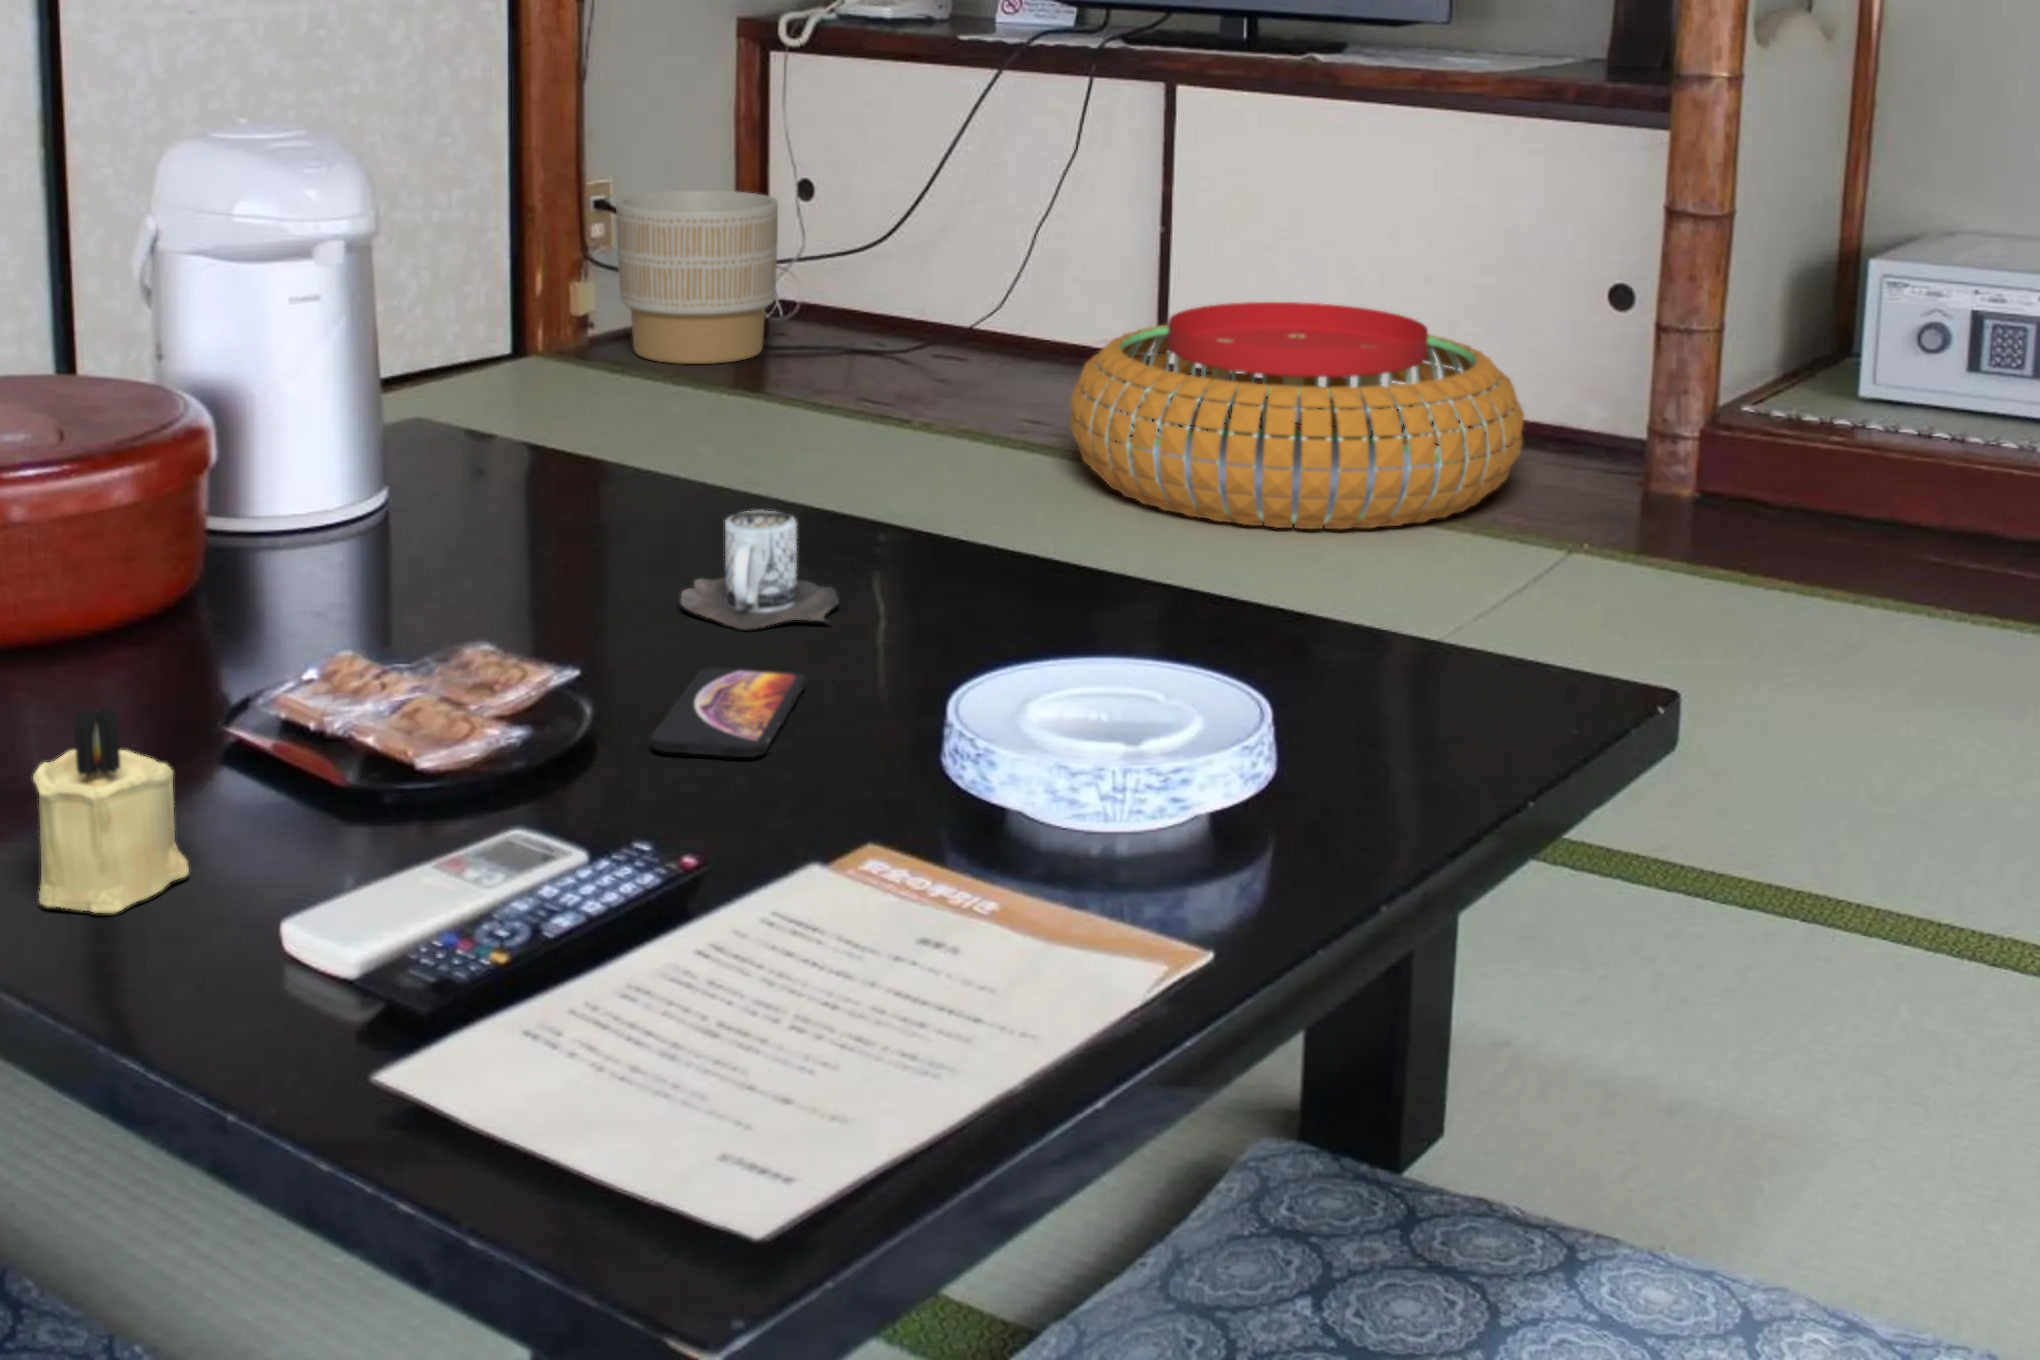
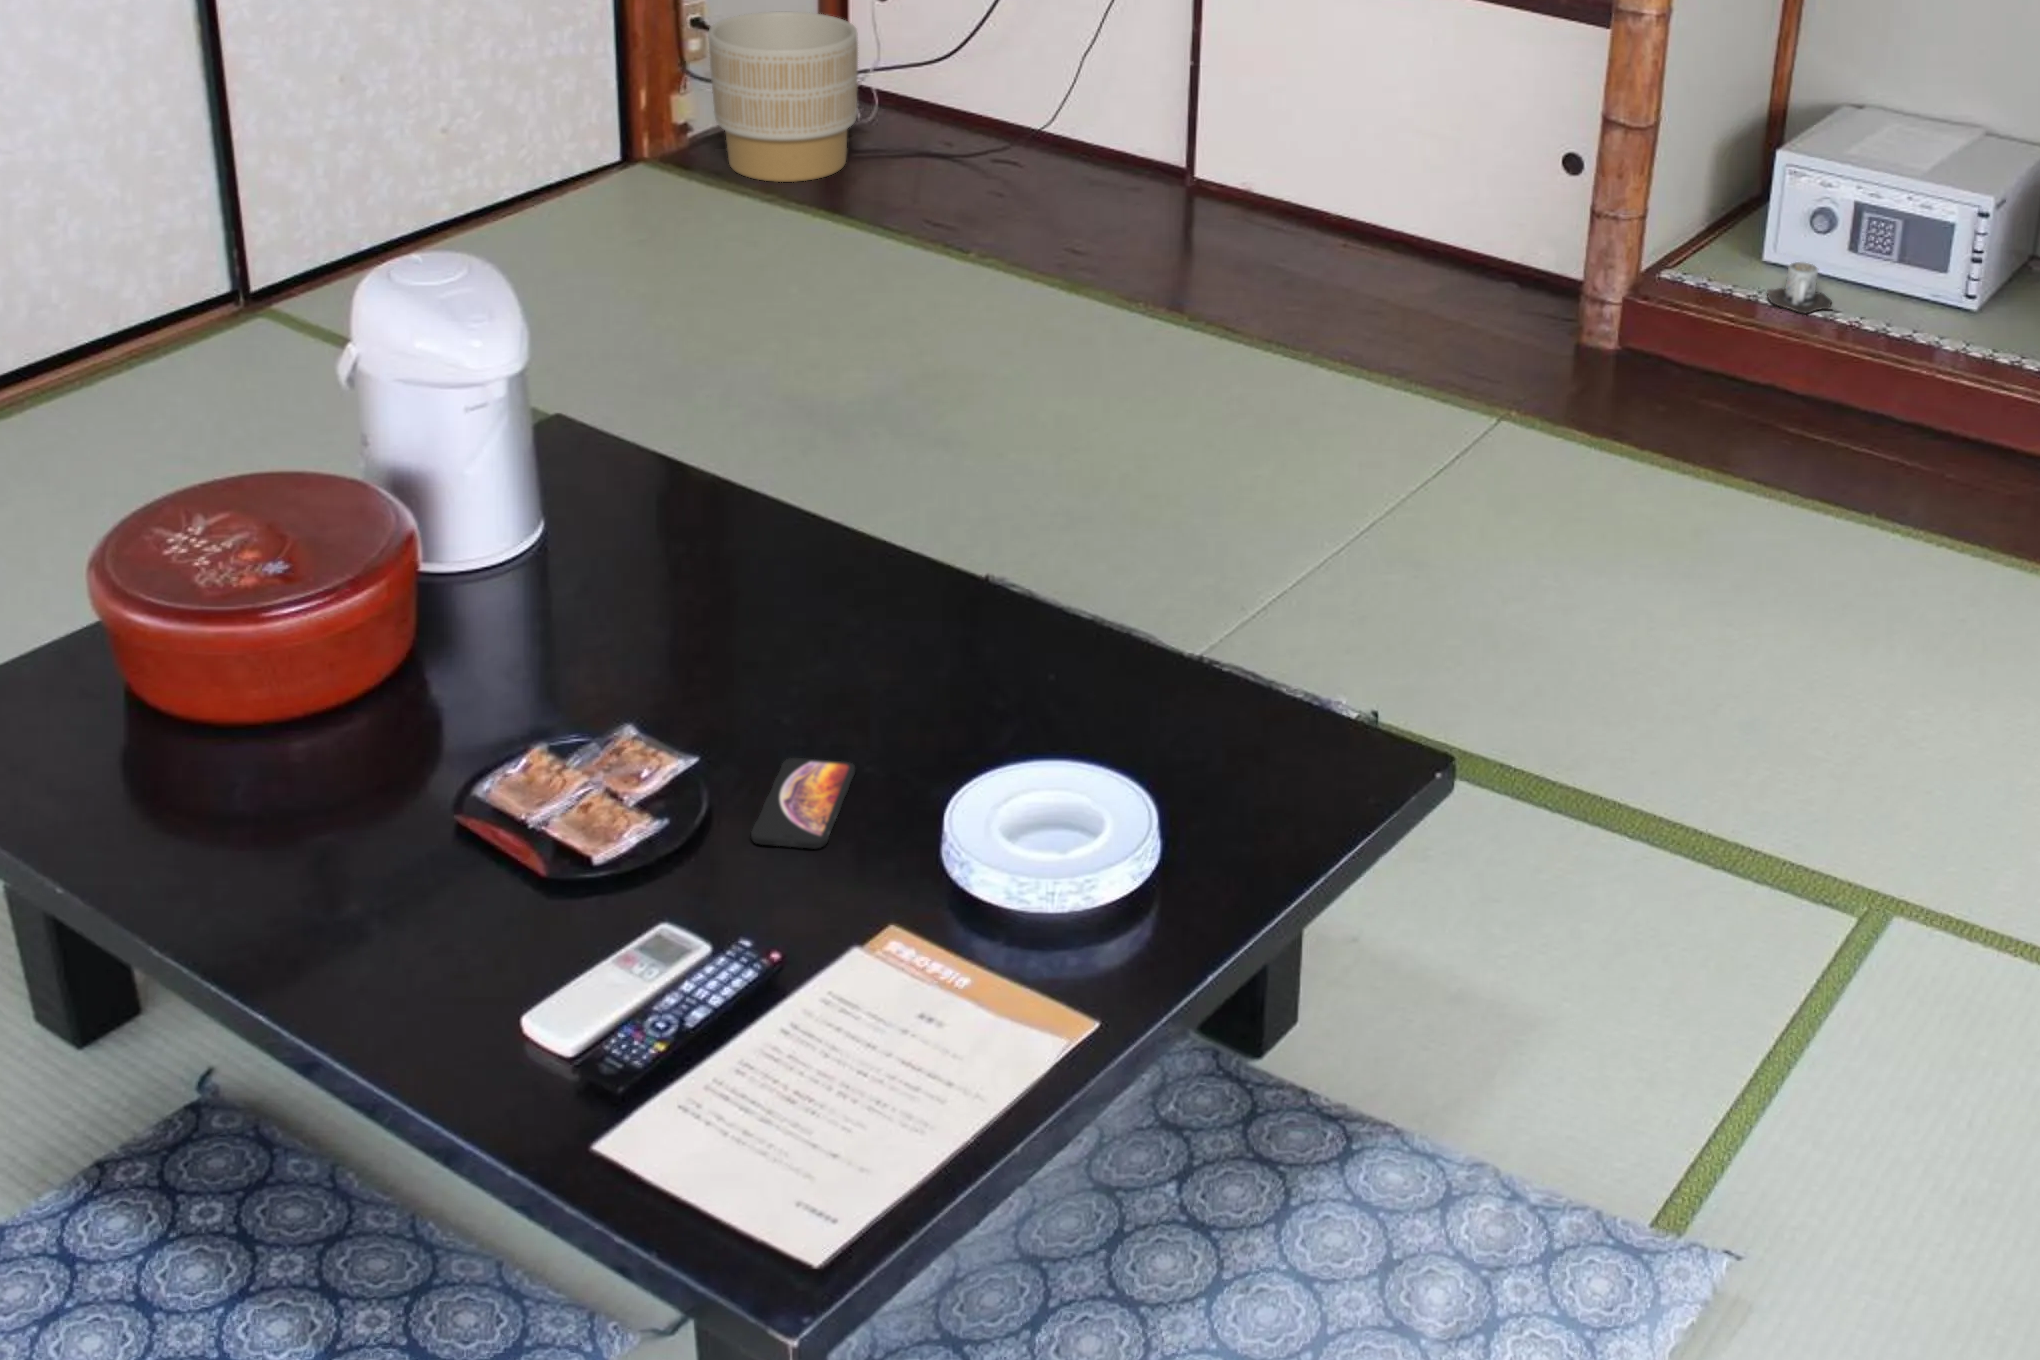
pouf: present [1070,302,1524,529] -> none [1107,177,1484,399]
mug: present [681,510,839,629] -> present [1768,262,1832,313]
candle: present [33,708,189,913] -> none [360,881,460,1008]

